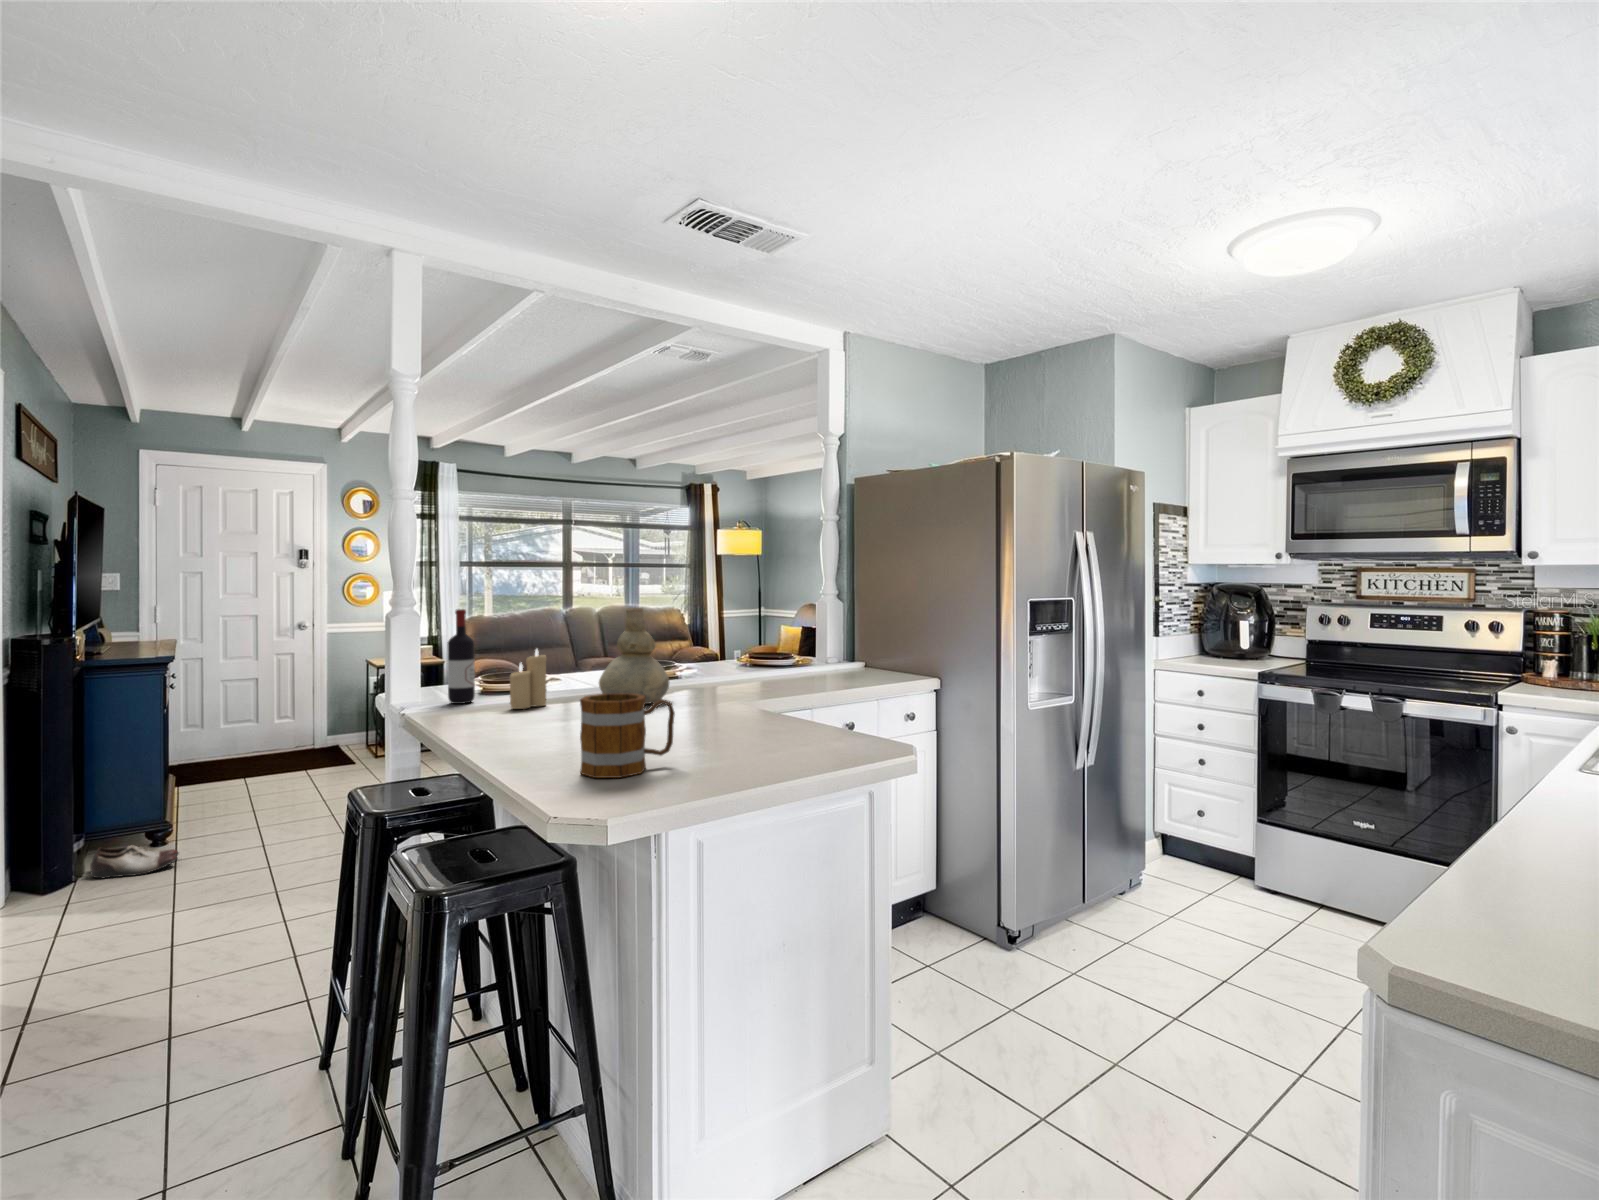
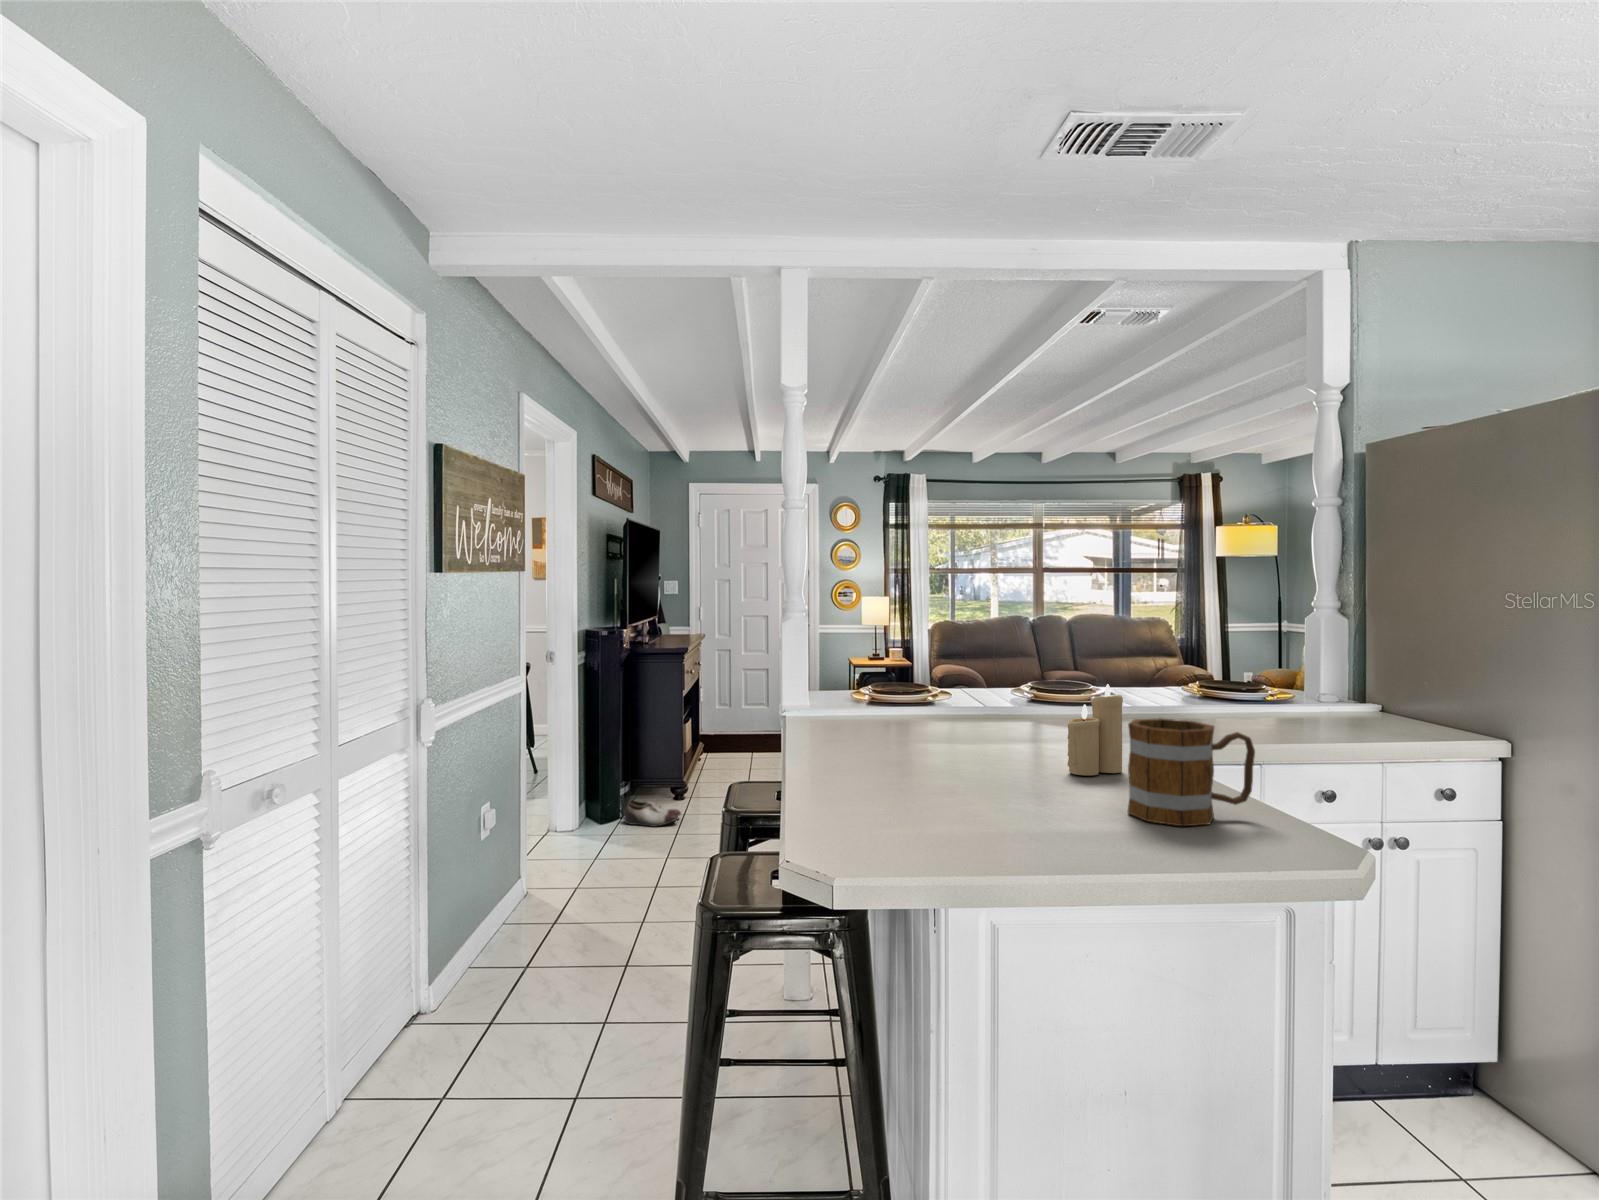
vase: present [599,608,669,704] -> none [982,617,1065,730]
wine bottle: present [447,609,475,704] -> none [841,615,867,710]
candle: present [510,649,546,709] -> present [1067,684,1123,776]
mug: present [580,693,675,778] -> present [1128,718,1255,826]

